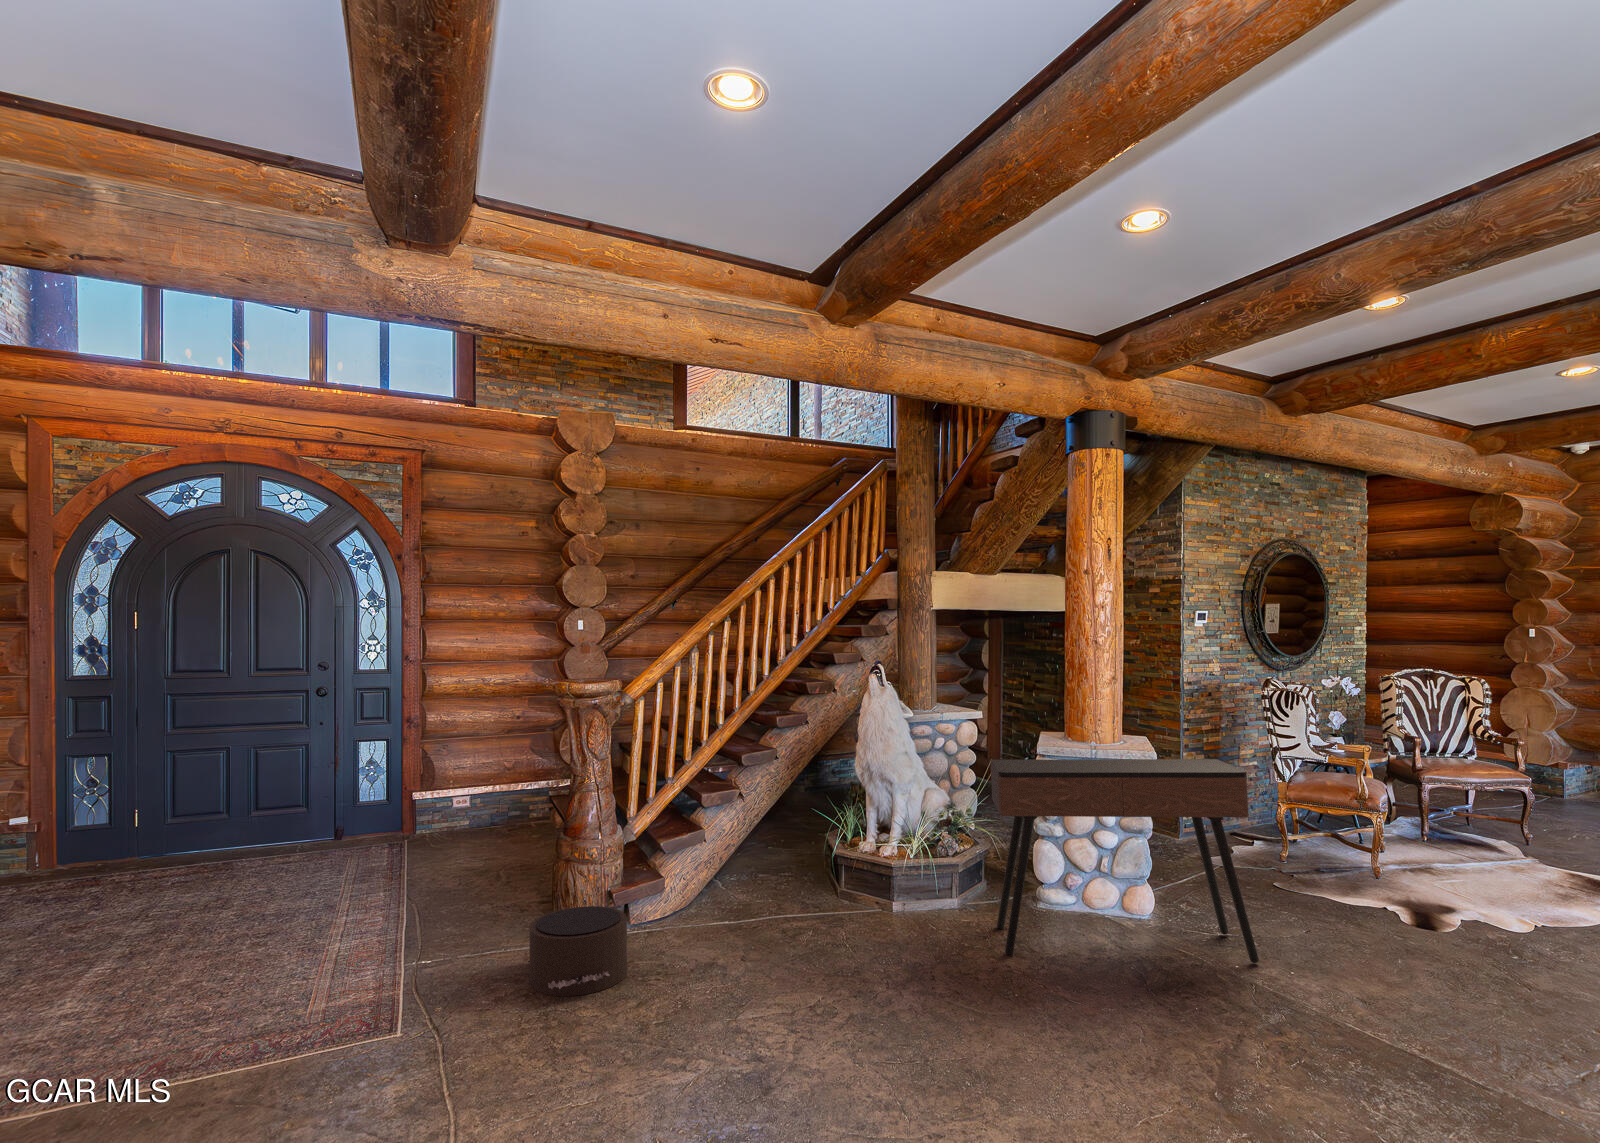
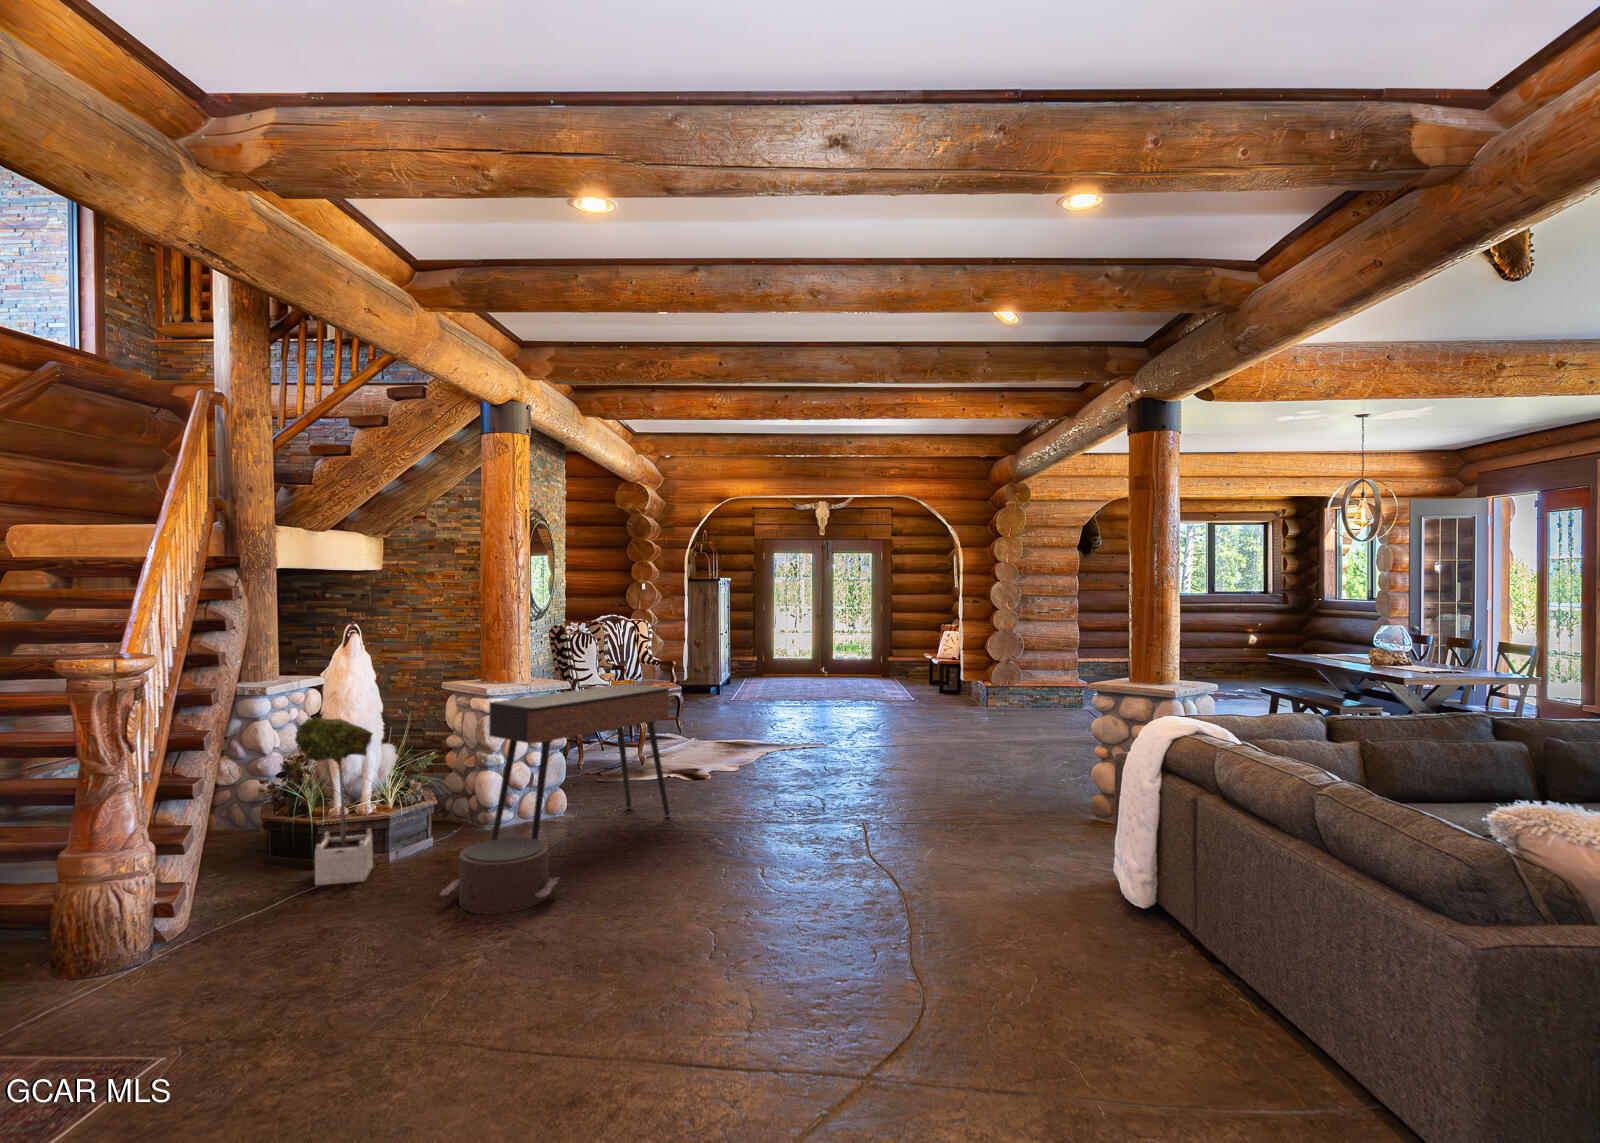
potted tree: none [801,751,874,924] -> present [295,717,373,885]
pouf: present [528,906,627,996] -> present [441,838,559,914]

